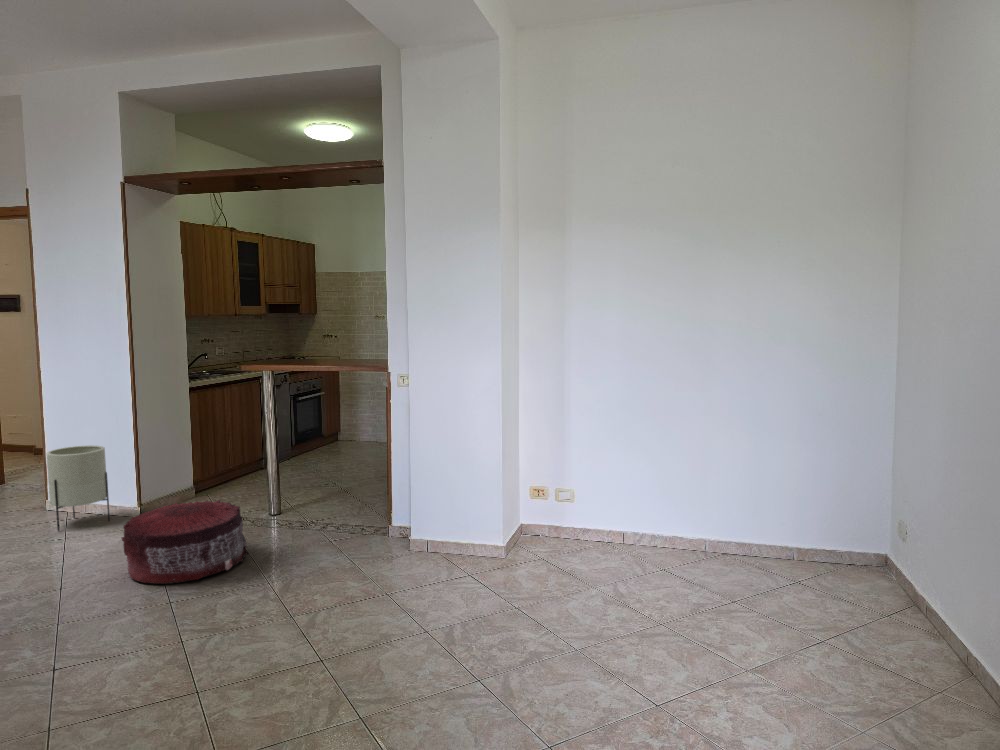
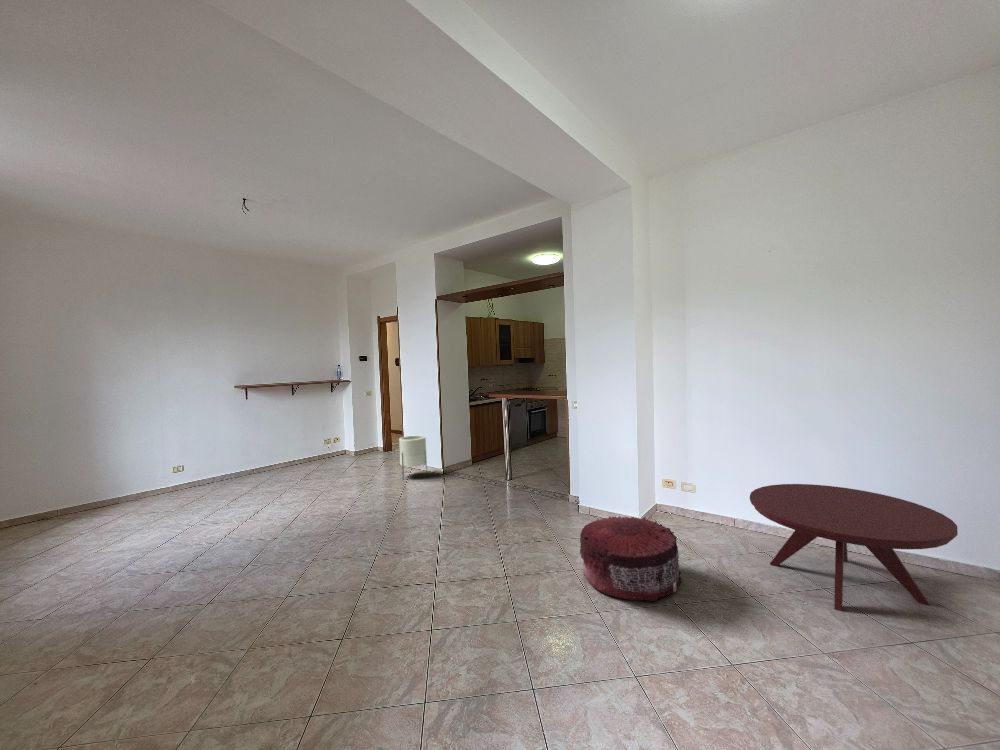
coffee table: none [653,476,861,622] -> present [750,484,958,611]
pouf: present [121,500,248,584] -> present [580,516,681,601]

